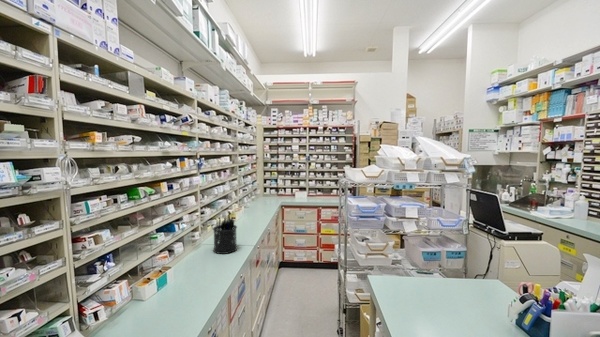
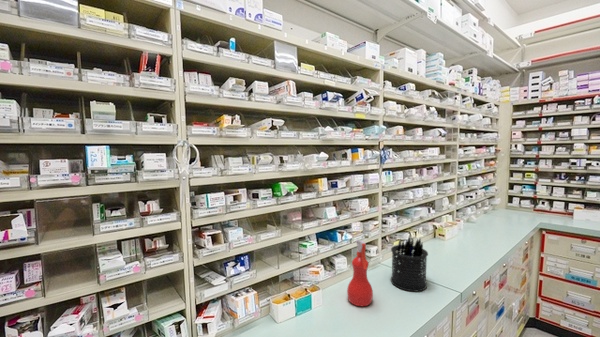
spray bottle: none [189,225,209,272] -> present [347,240,373,306]

